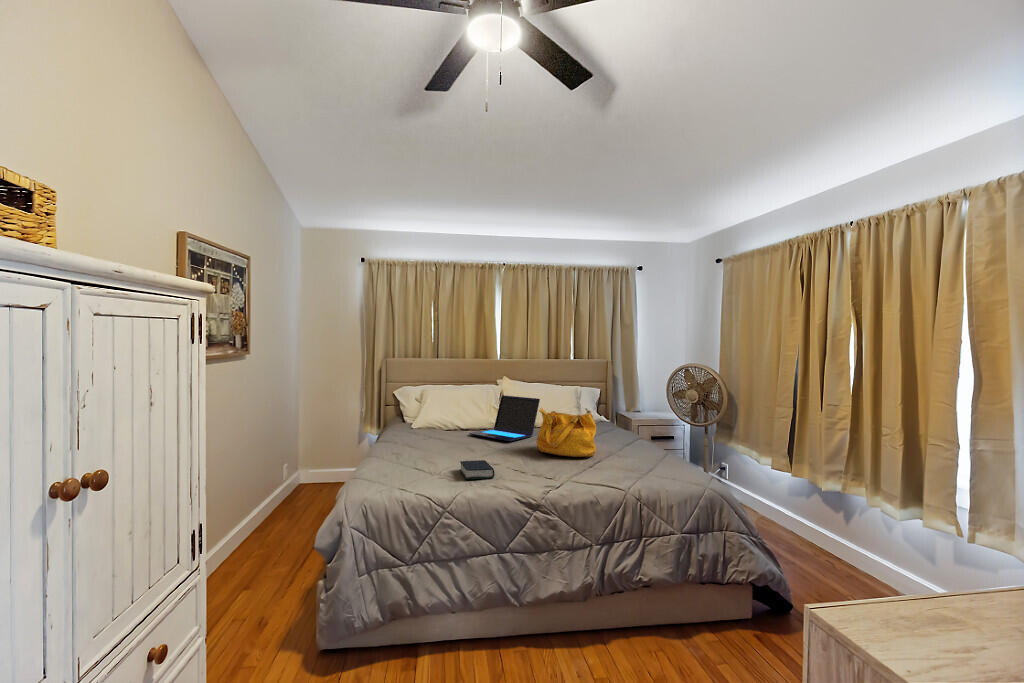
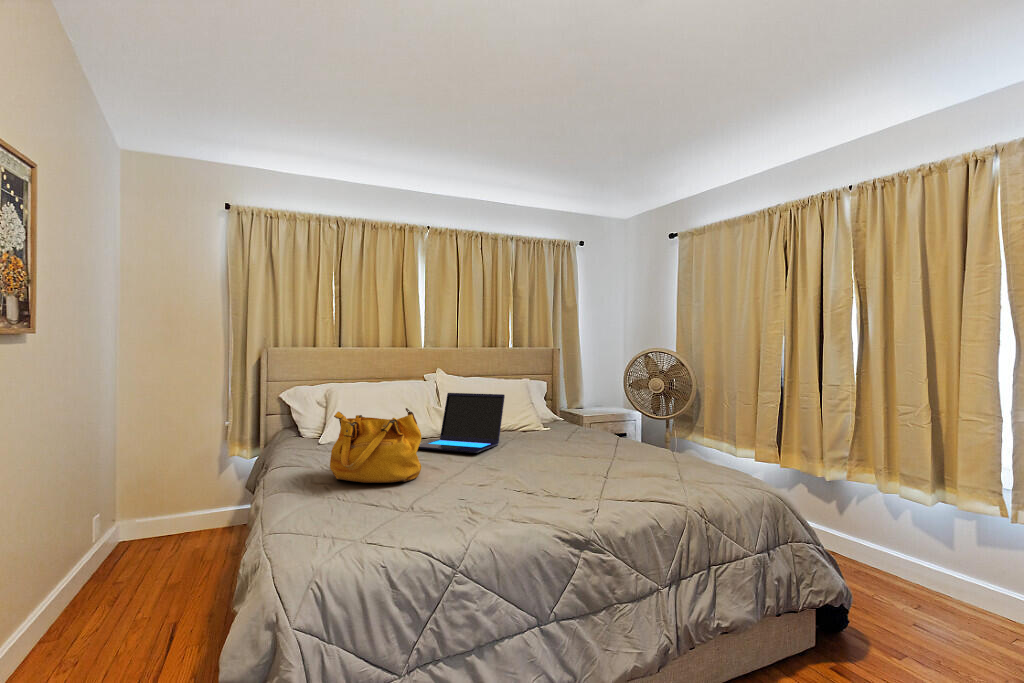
handbag: present [536,408,596,457] -> present [330,408,421,483]
book: present [460,460,495,479] -> none [443,482,505,514]

